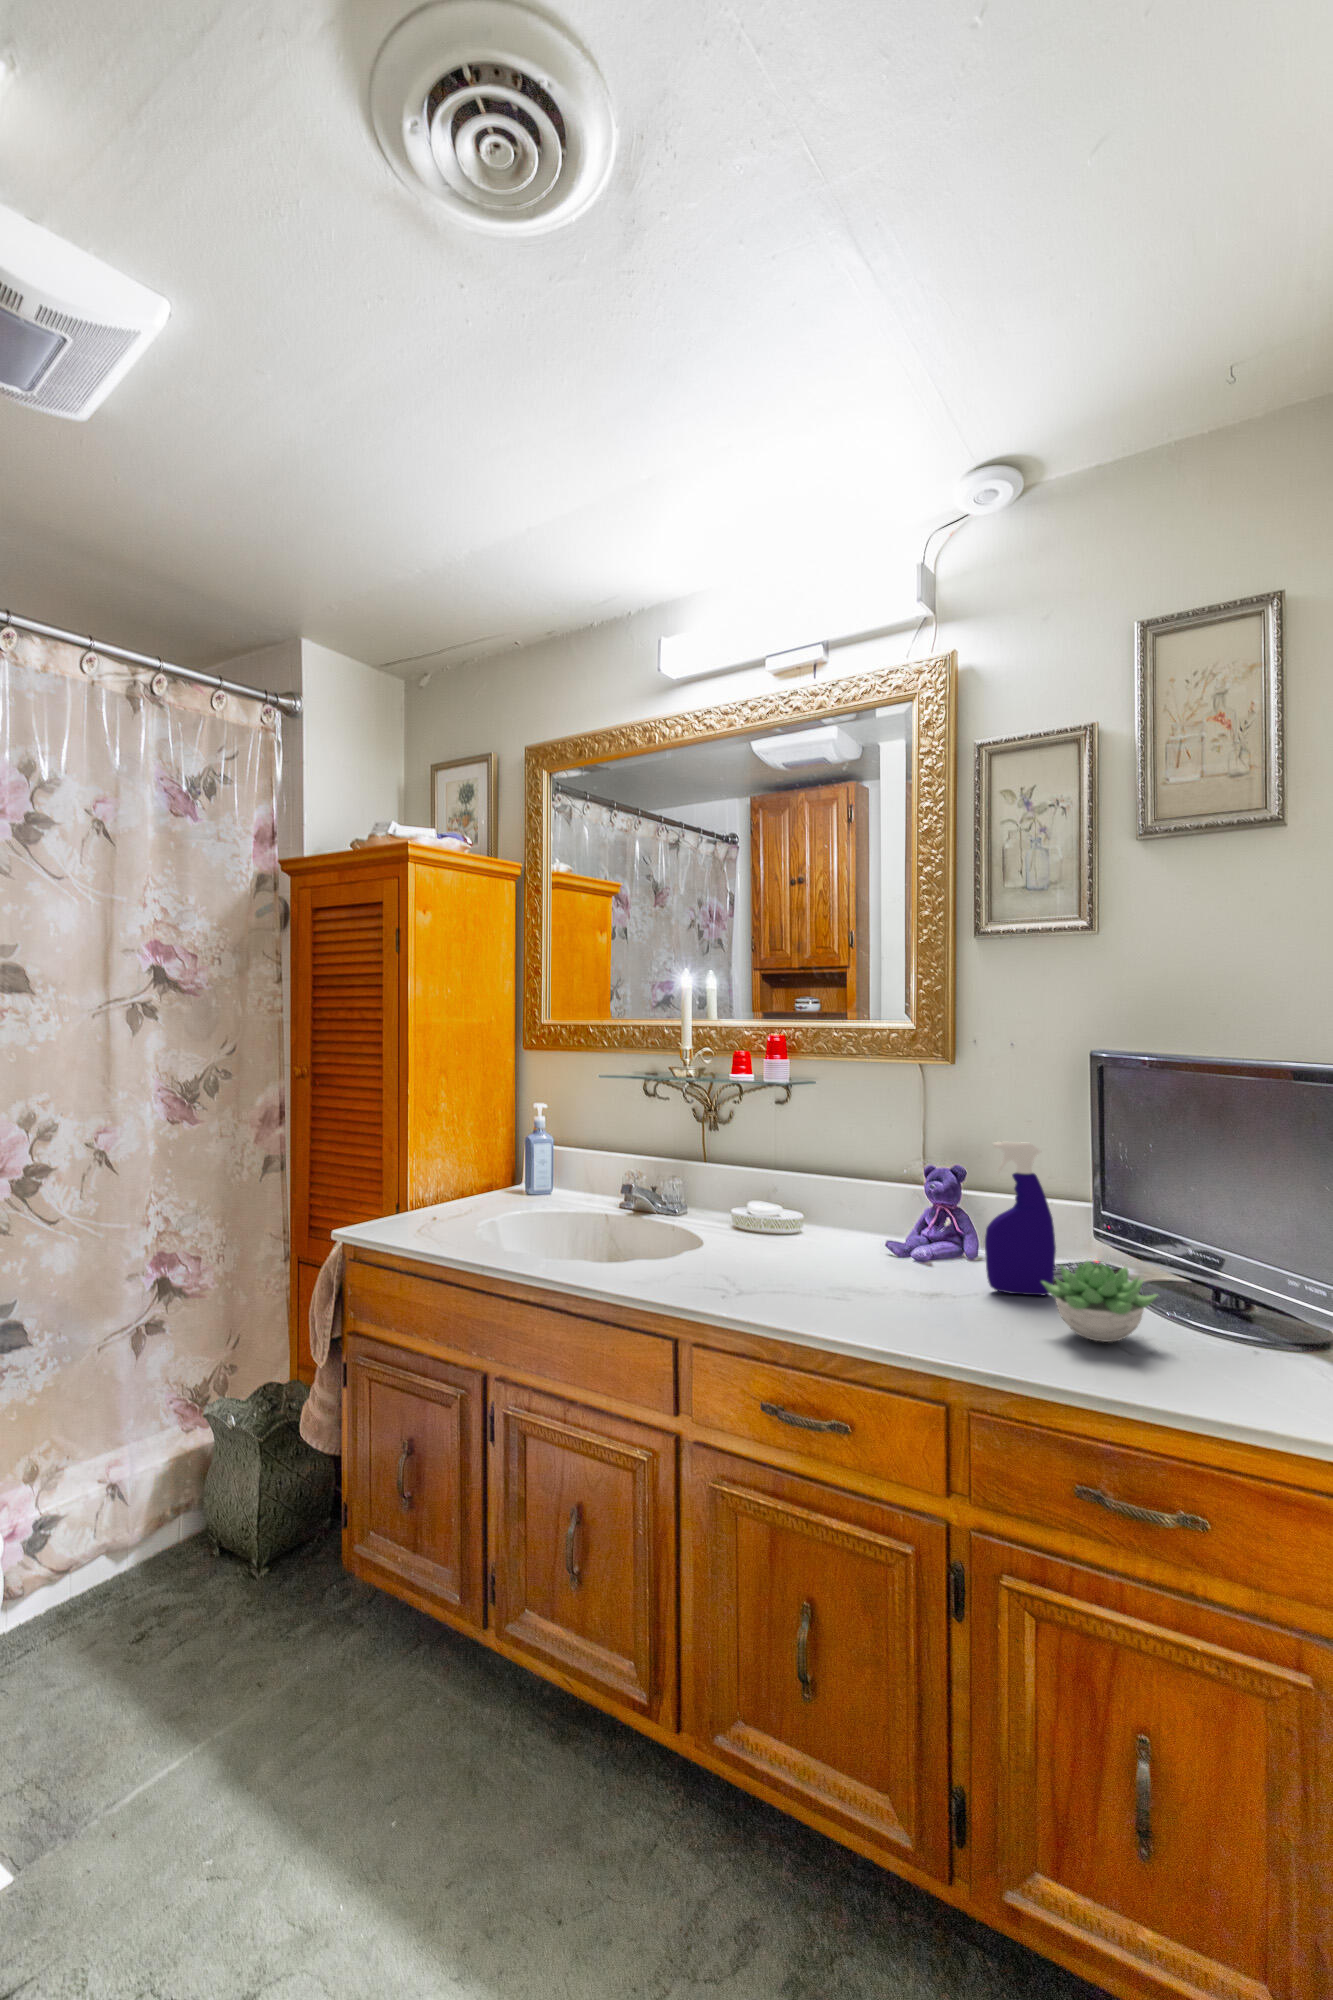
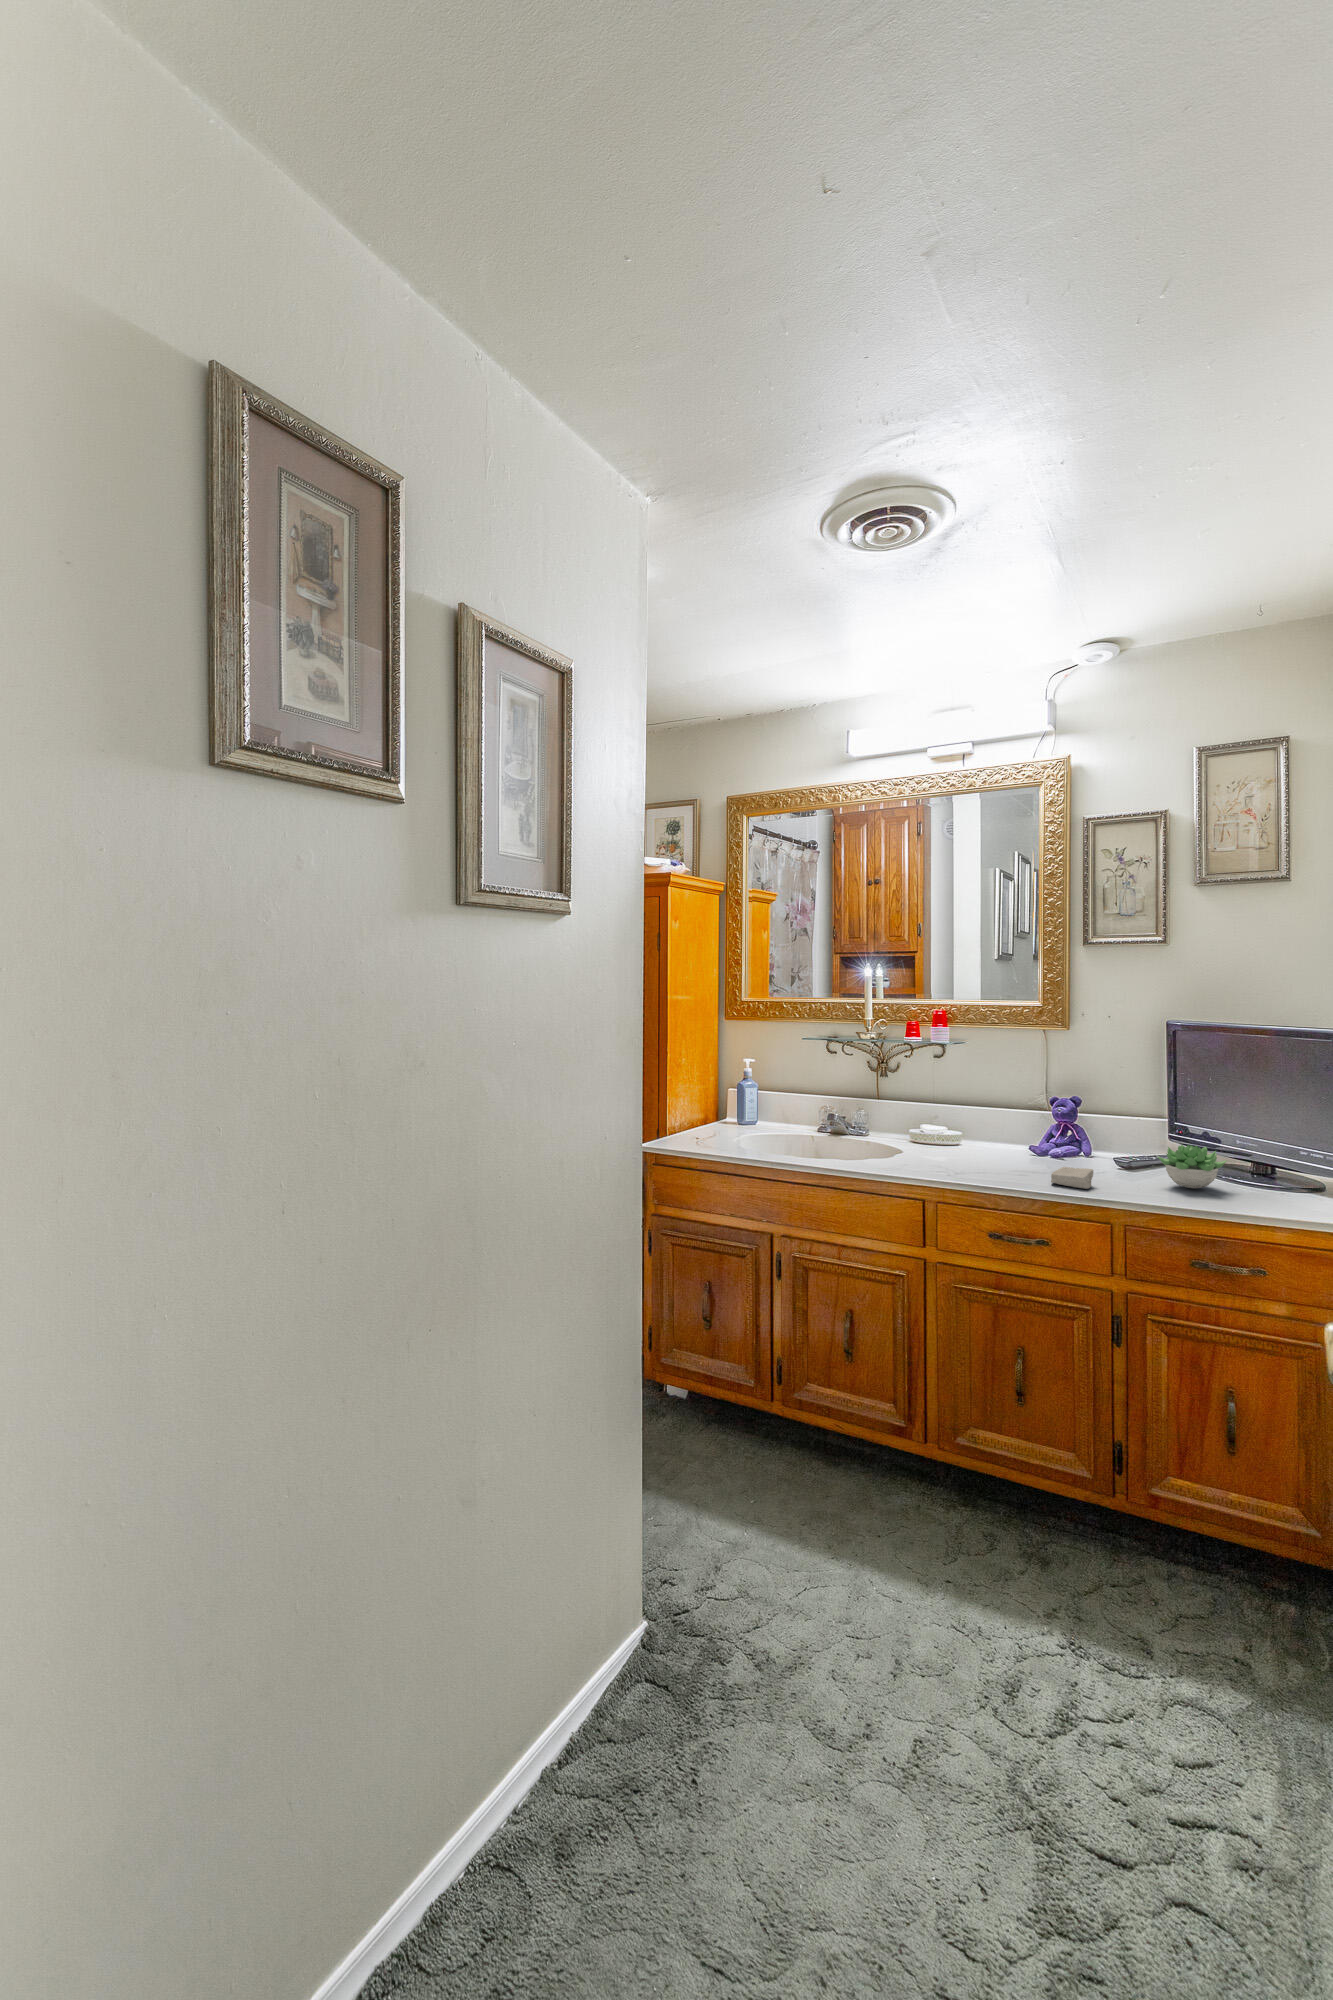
spray bottle: present [985,1142,1056,1295] -> none [1109,1078,1153,1170]
soap bar: none [864,1292,932,1336] -> present [1051,1167,1093,1189]

